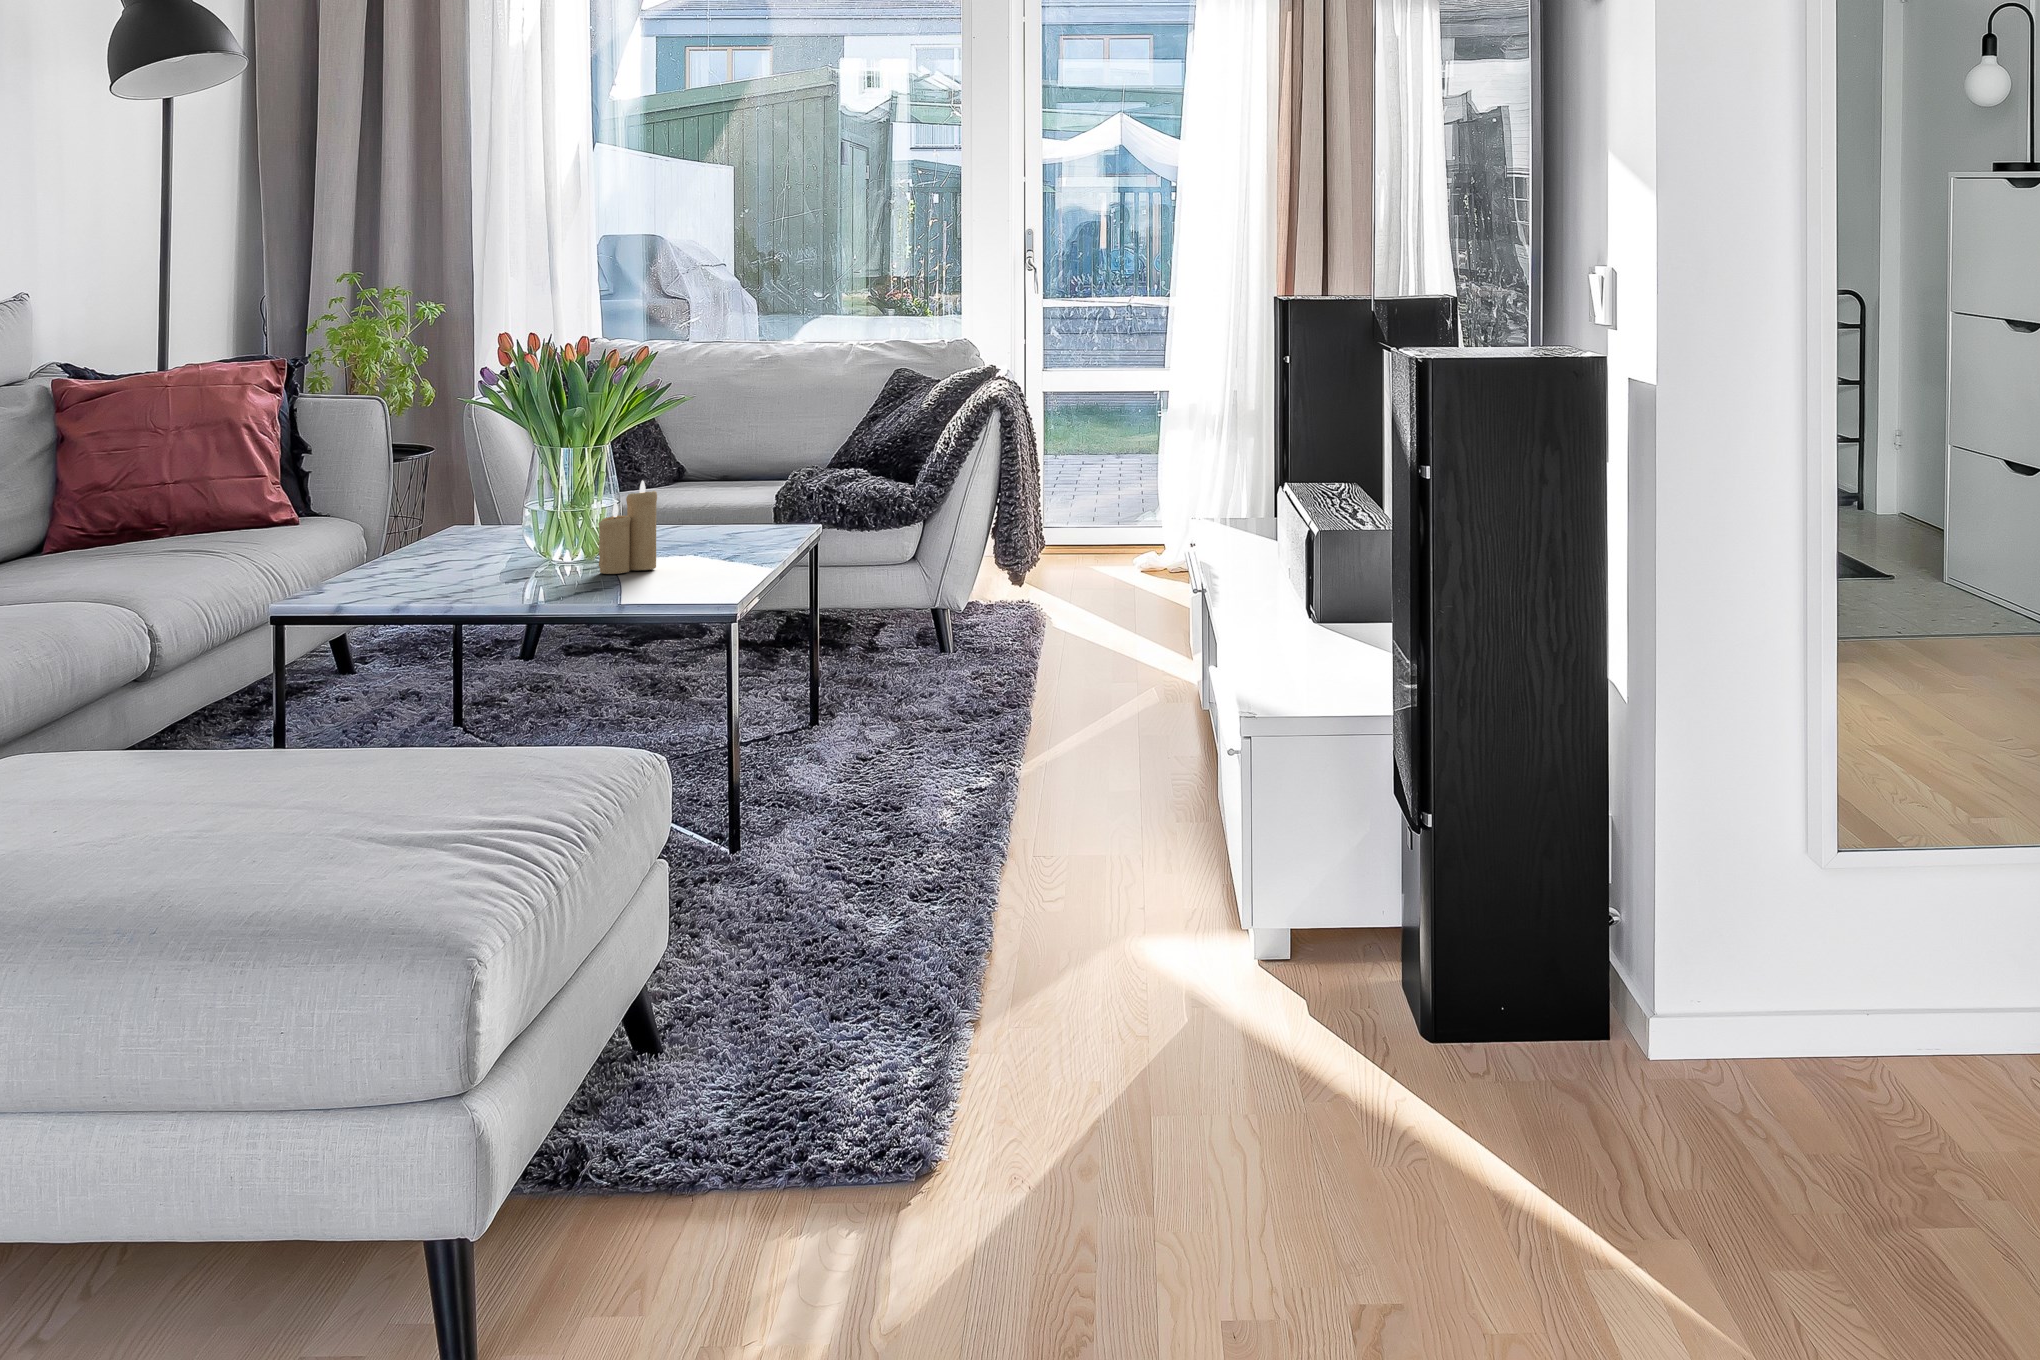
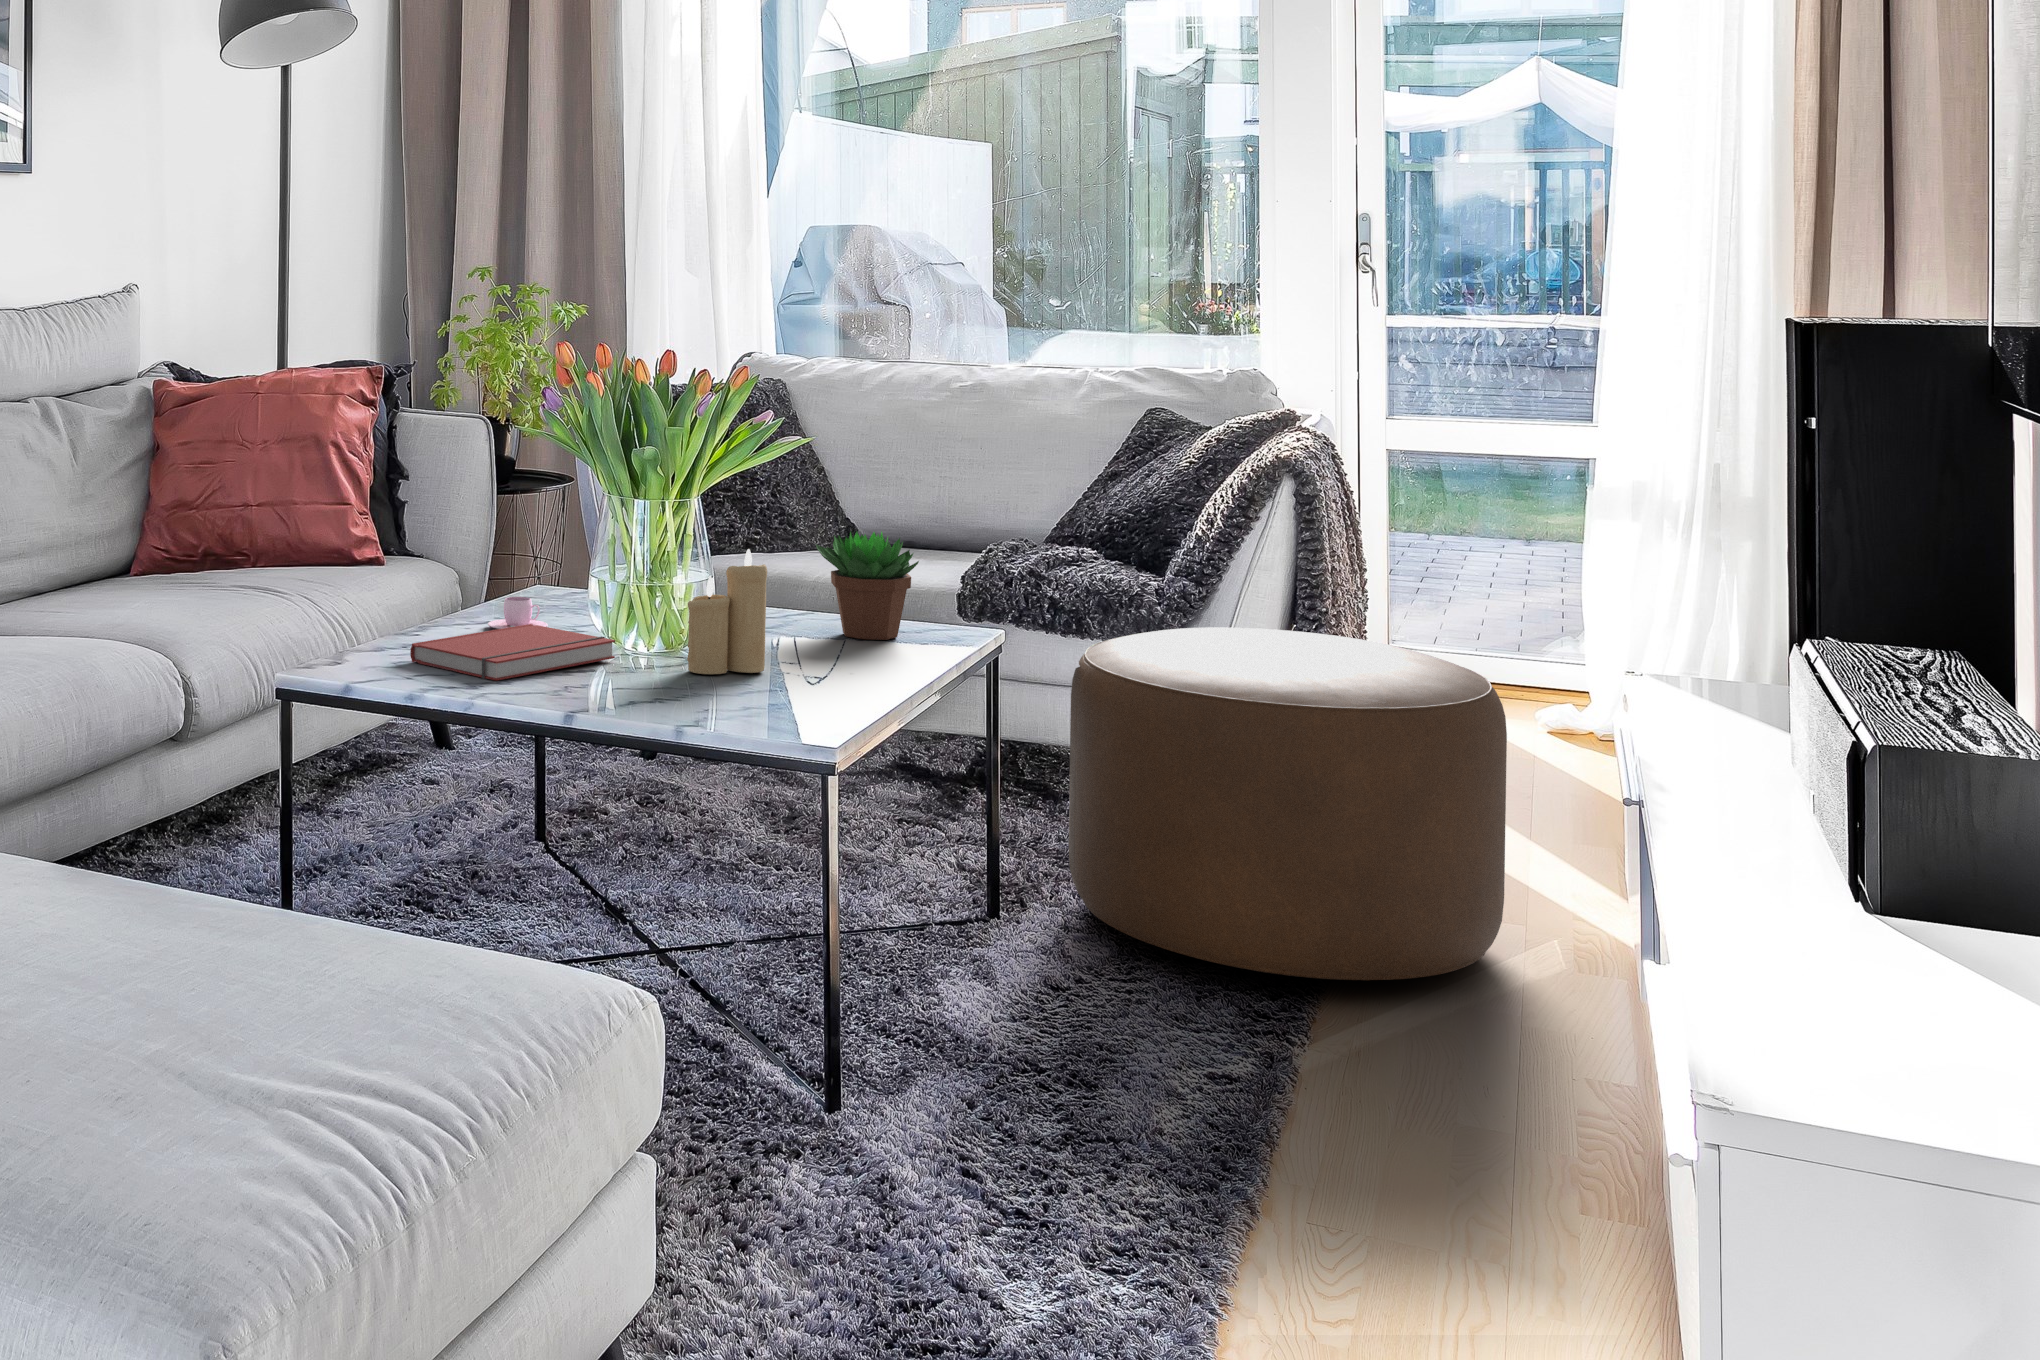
succulent plant: none [677,463,755,543] -> present [816,532,919,640]
teacup: none [421,501,472,560] -> present [488,597,548,629]
ottoman: none [865,512,1131,730] -> present [1069,627,1507,980]
book: none [376,552,540,593] -> present [410,624,615,681]

